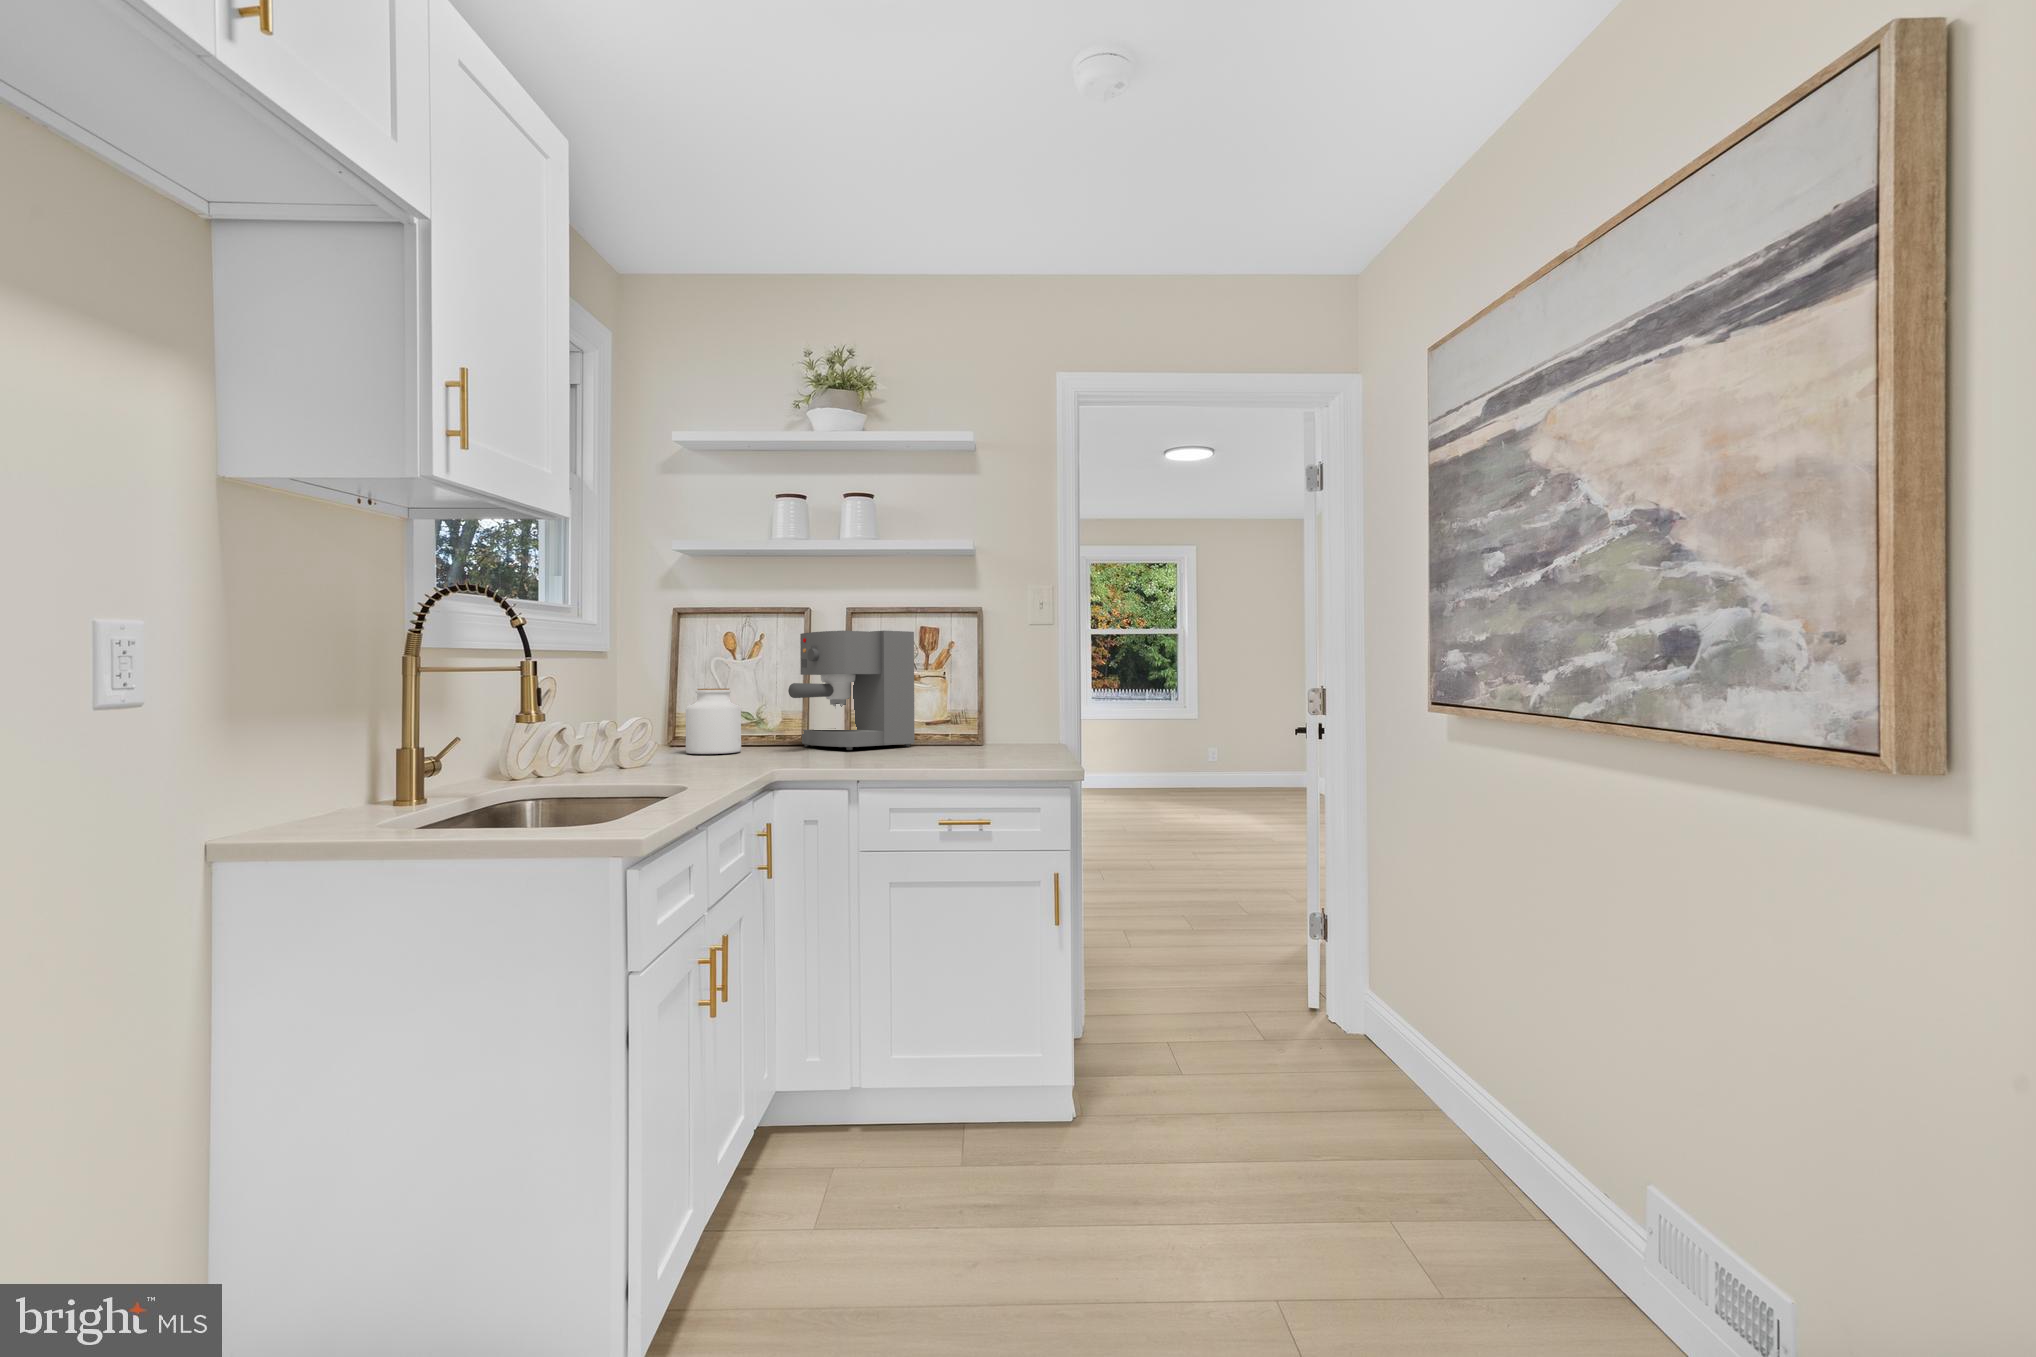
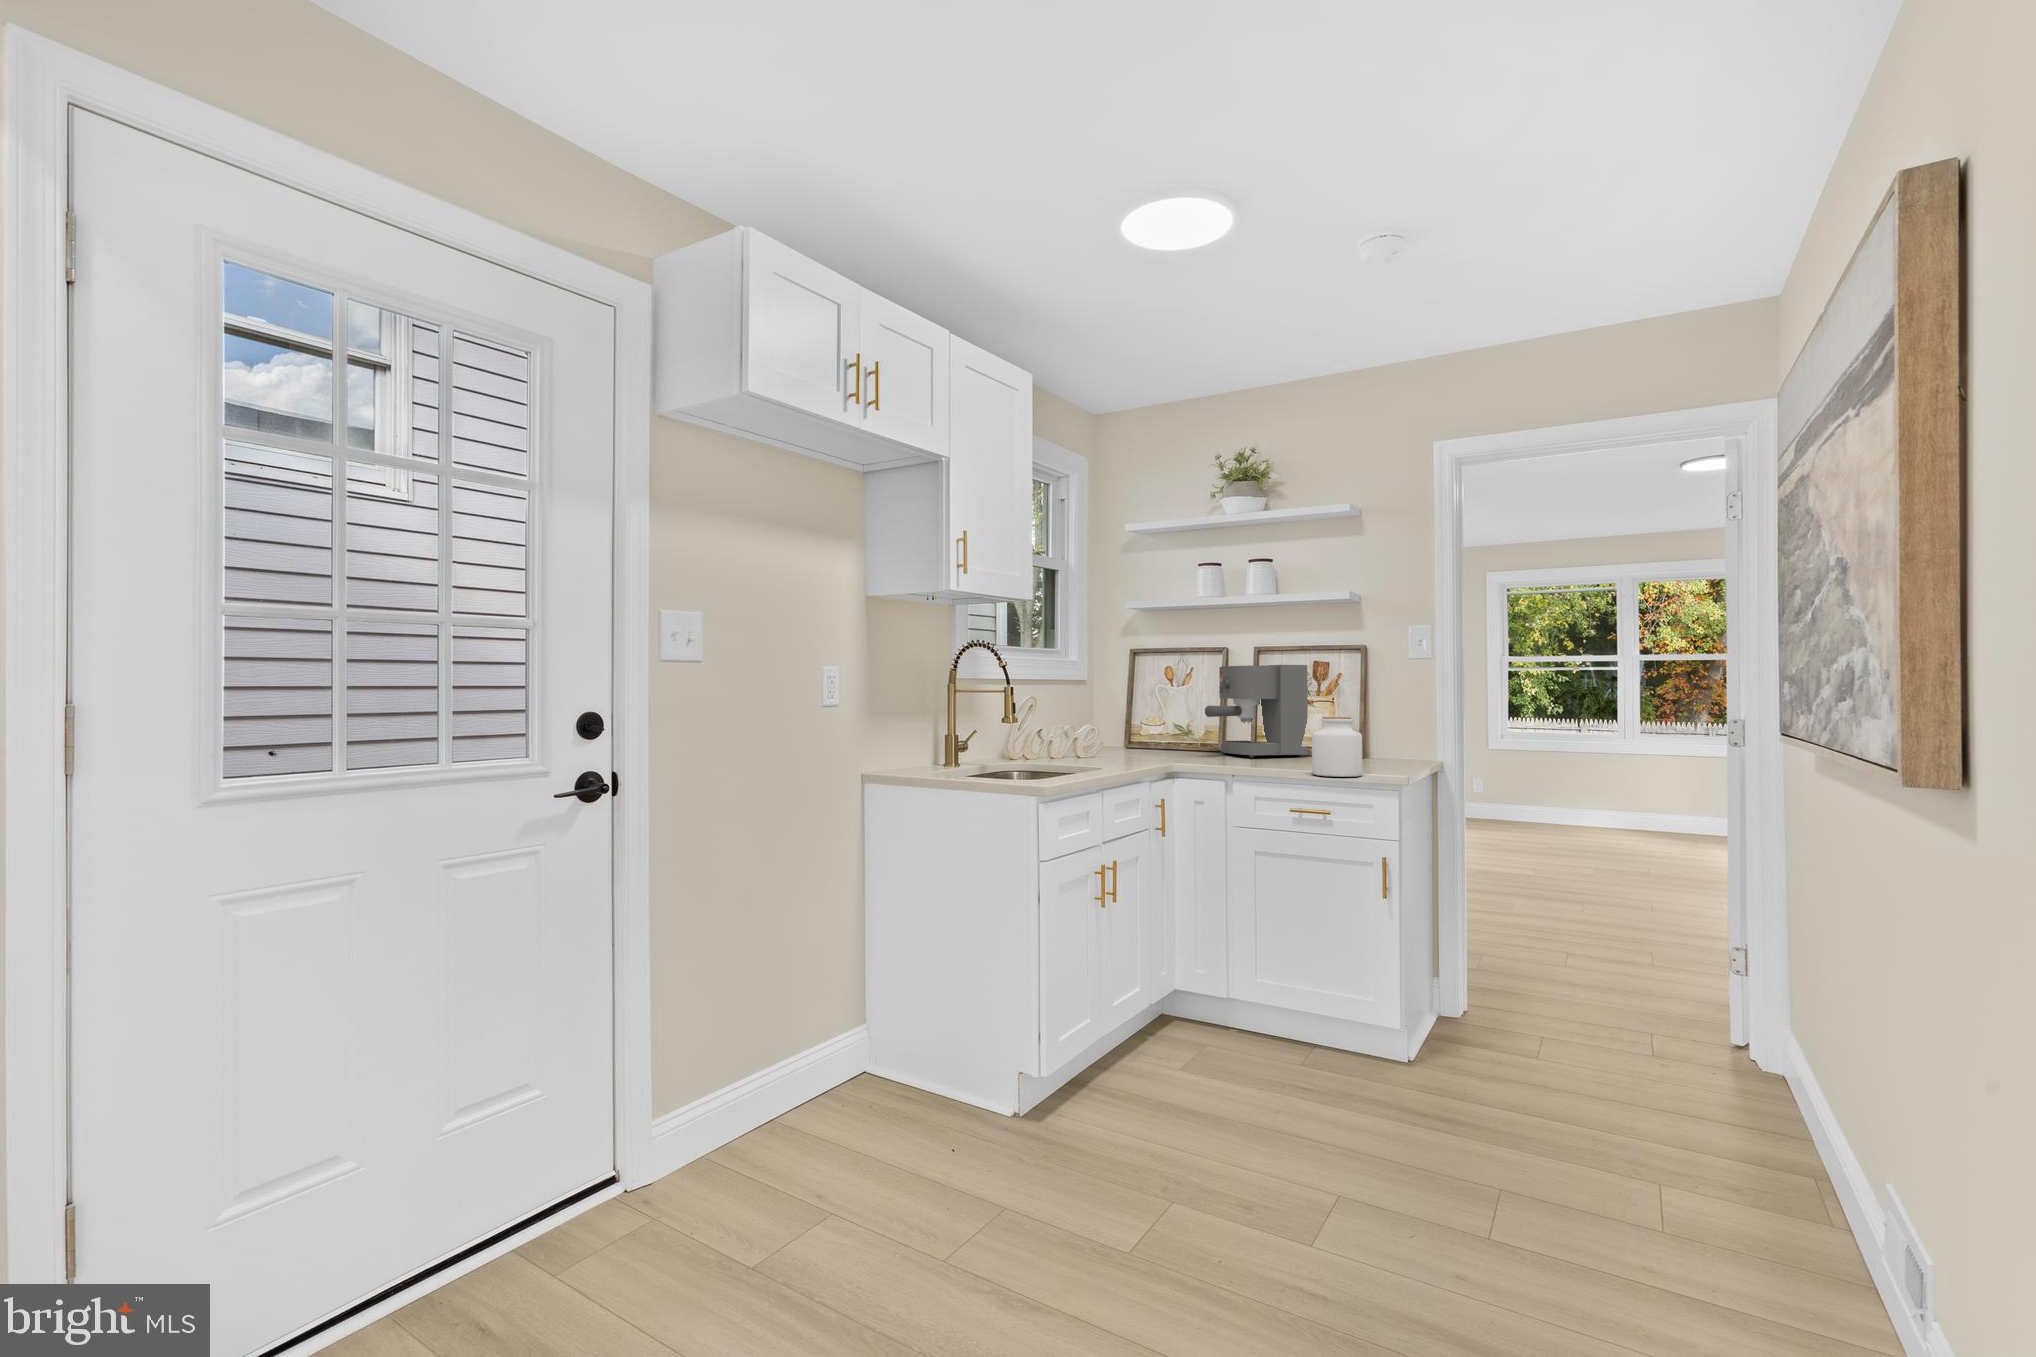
jar: present [686,688,741,754] -> present [1312,717,1362,777]

